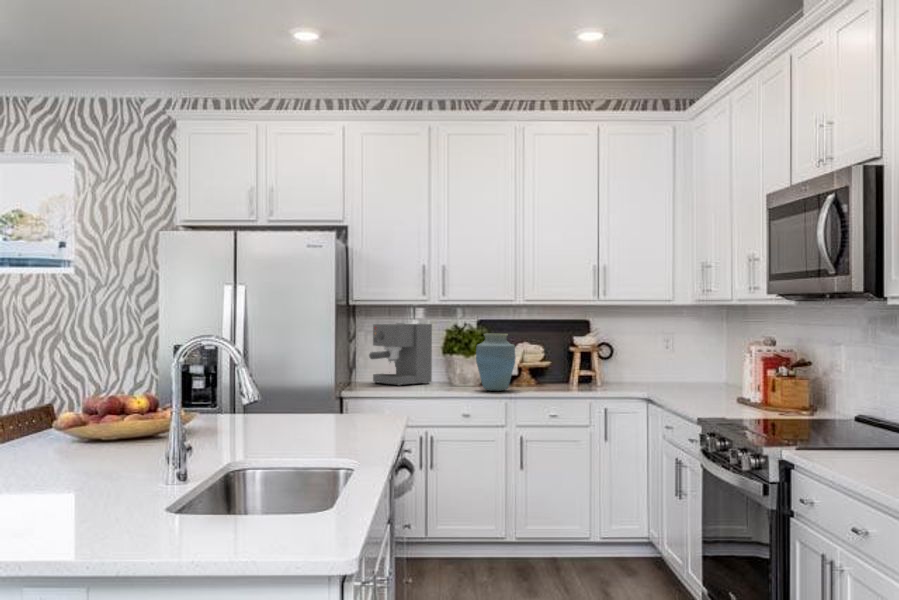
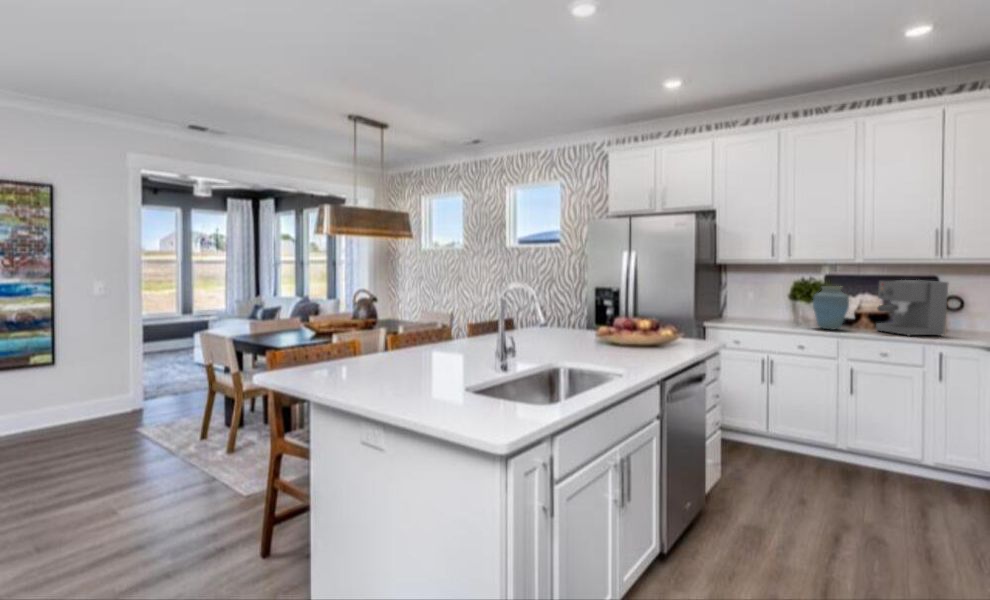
coffee maker: present [369,323,432,386] -> present [876,280,949,336]

